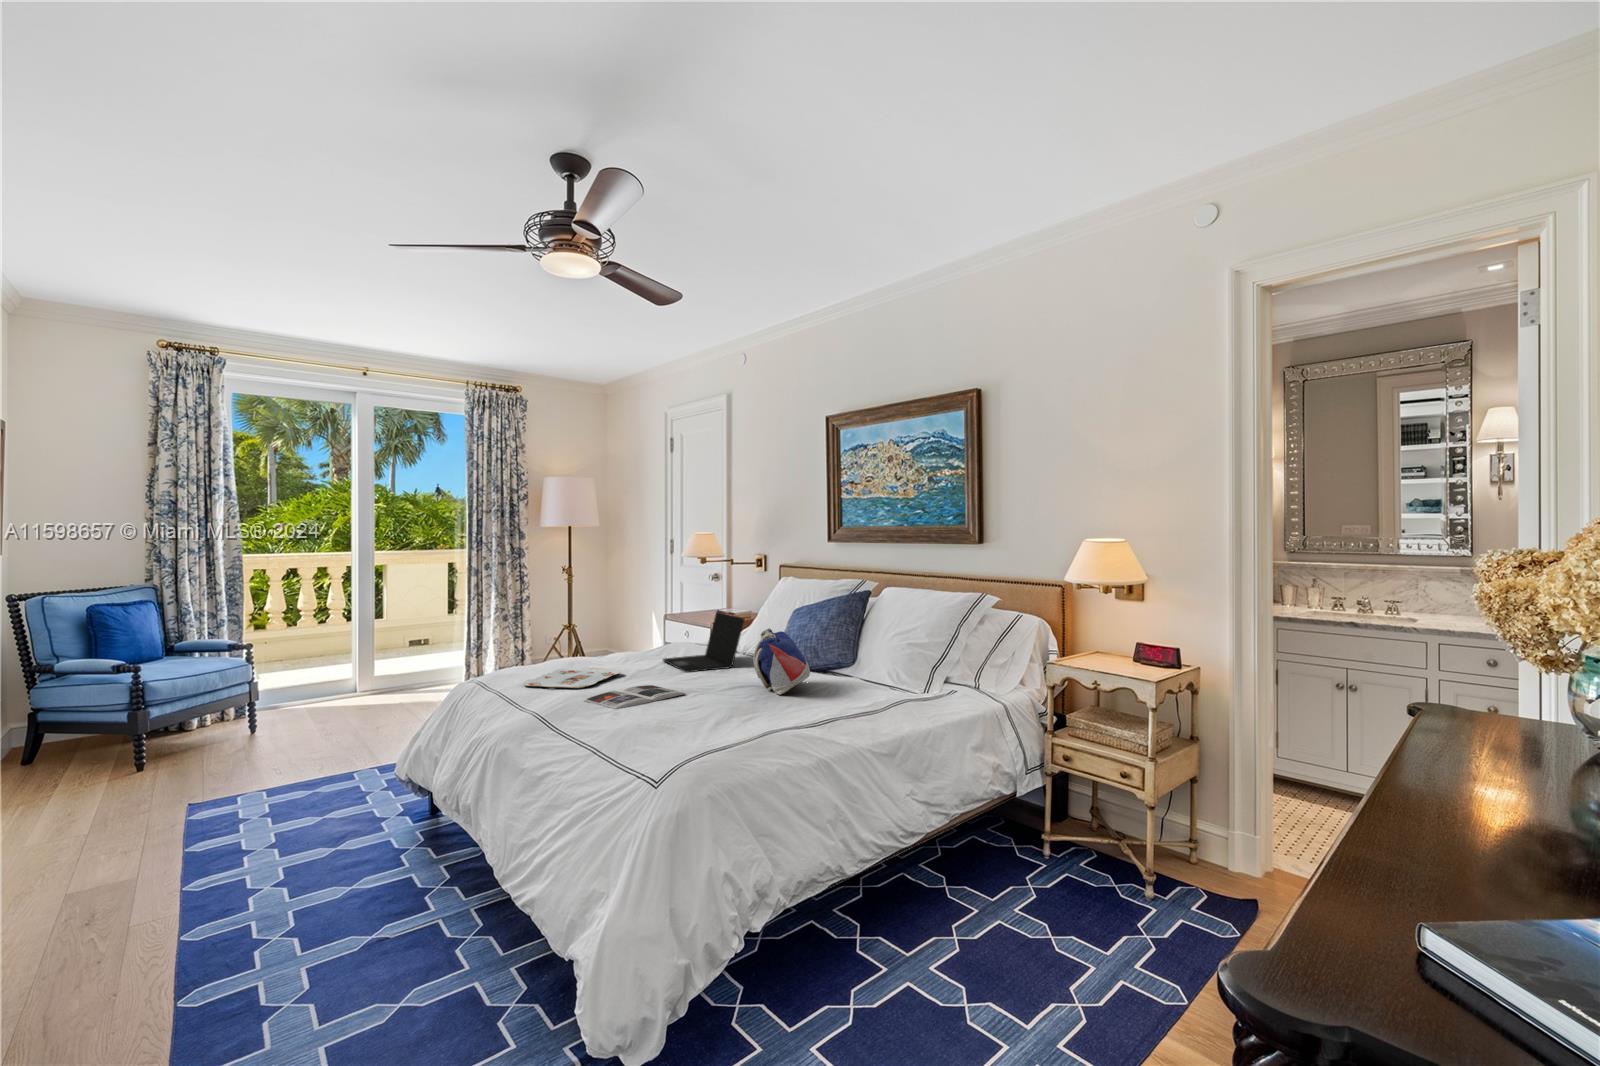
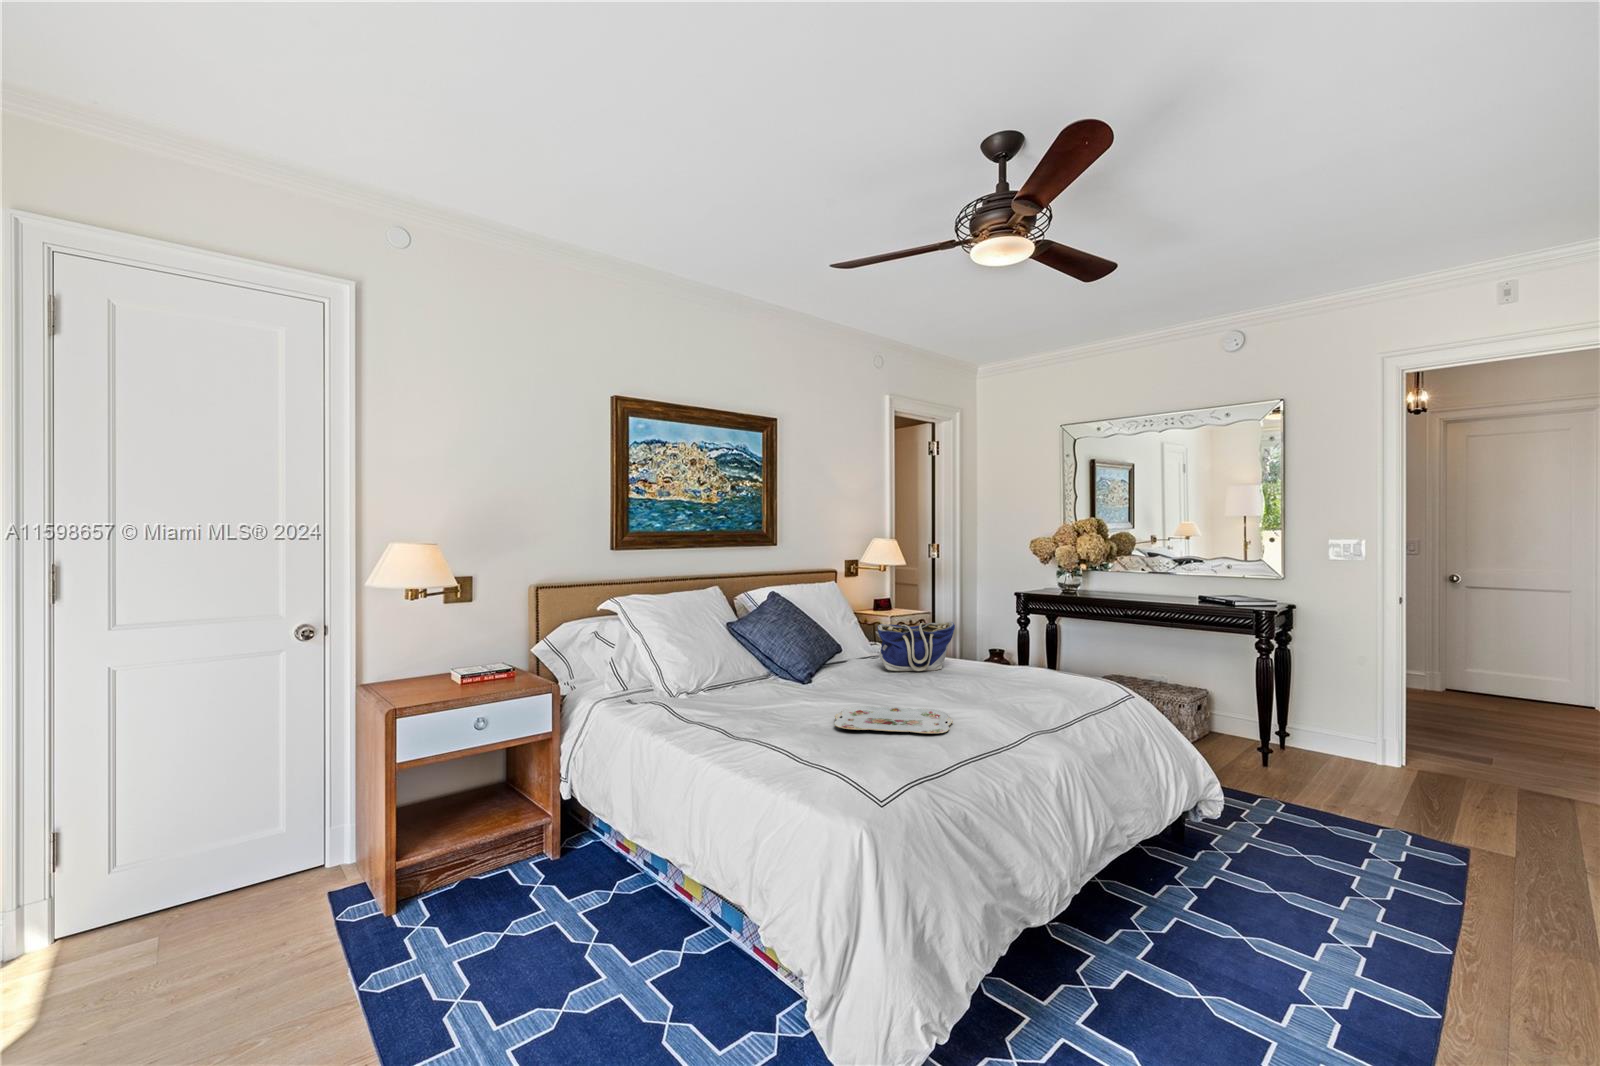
laptop: present [663,612,744,672] -> none [722,630,831,706]
magazine: present [584,685,686,709] -> none [927,684,1026,707]

